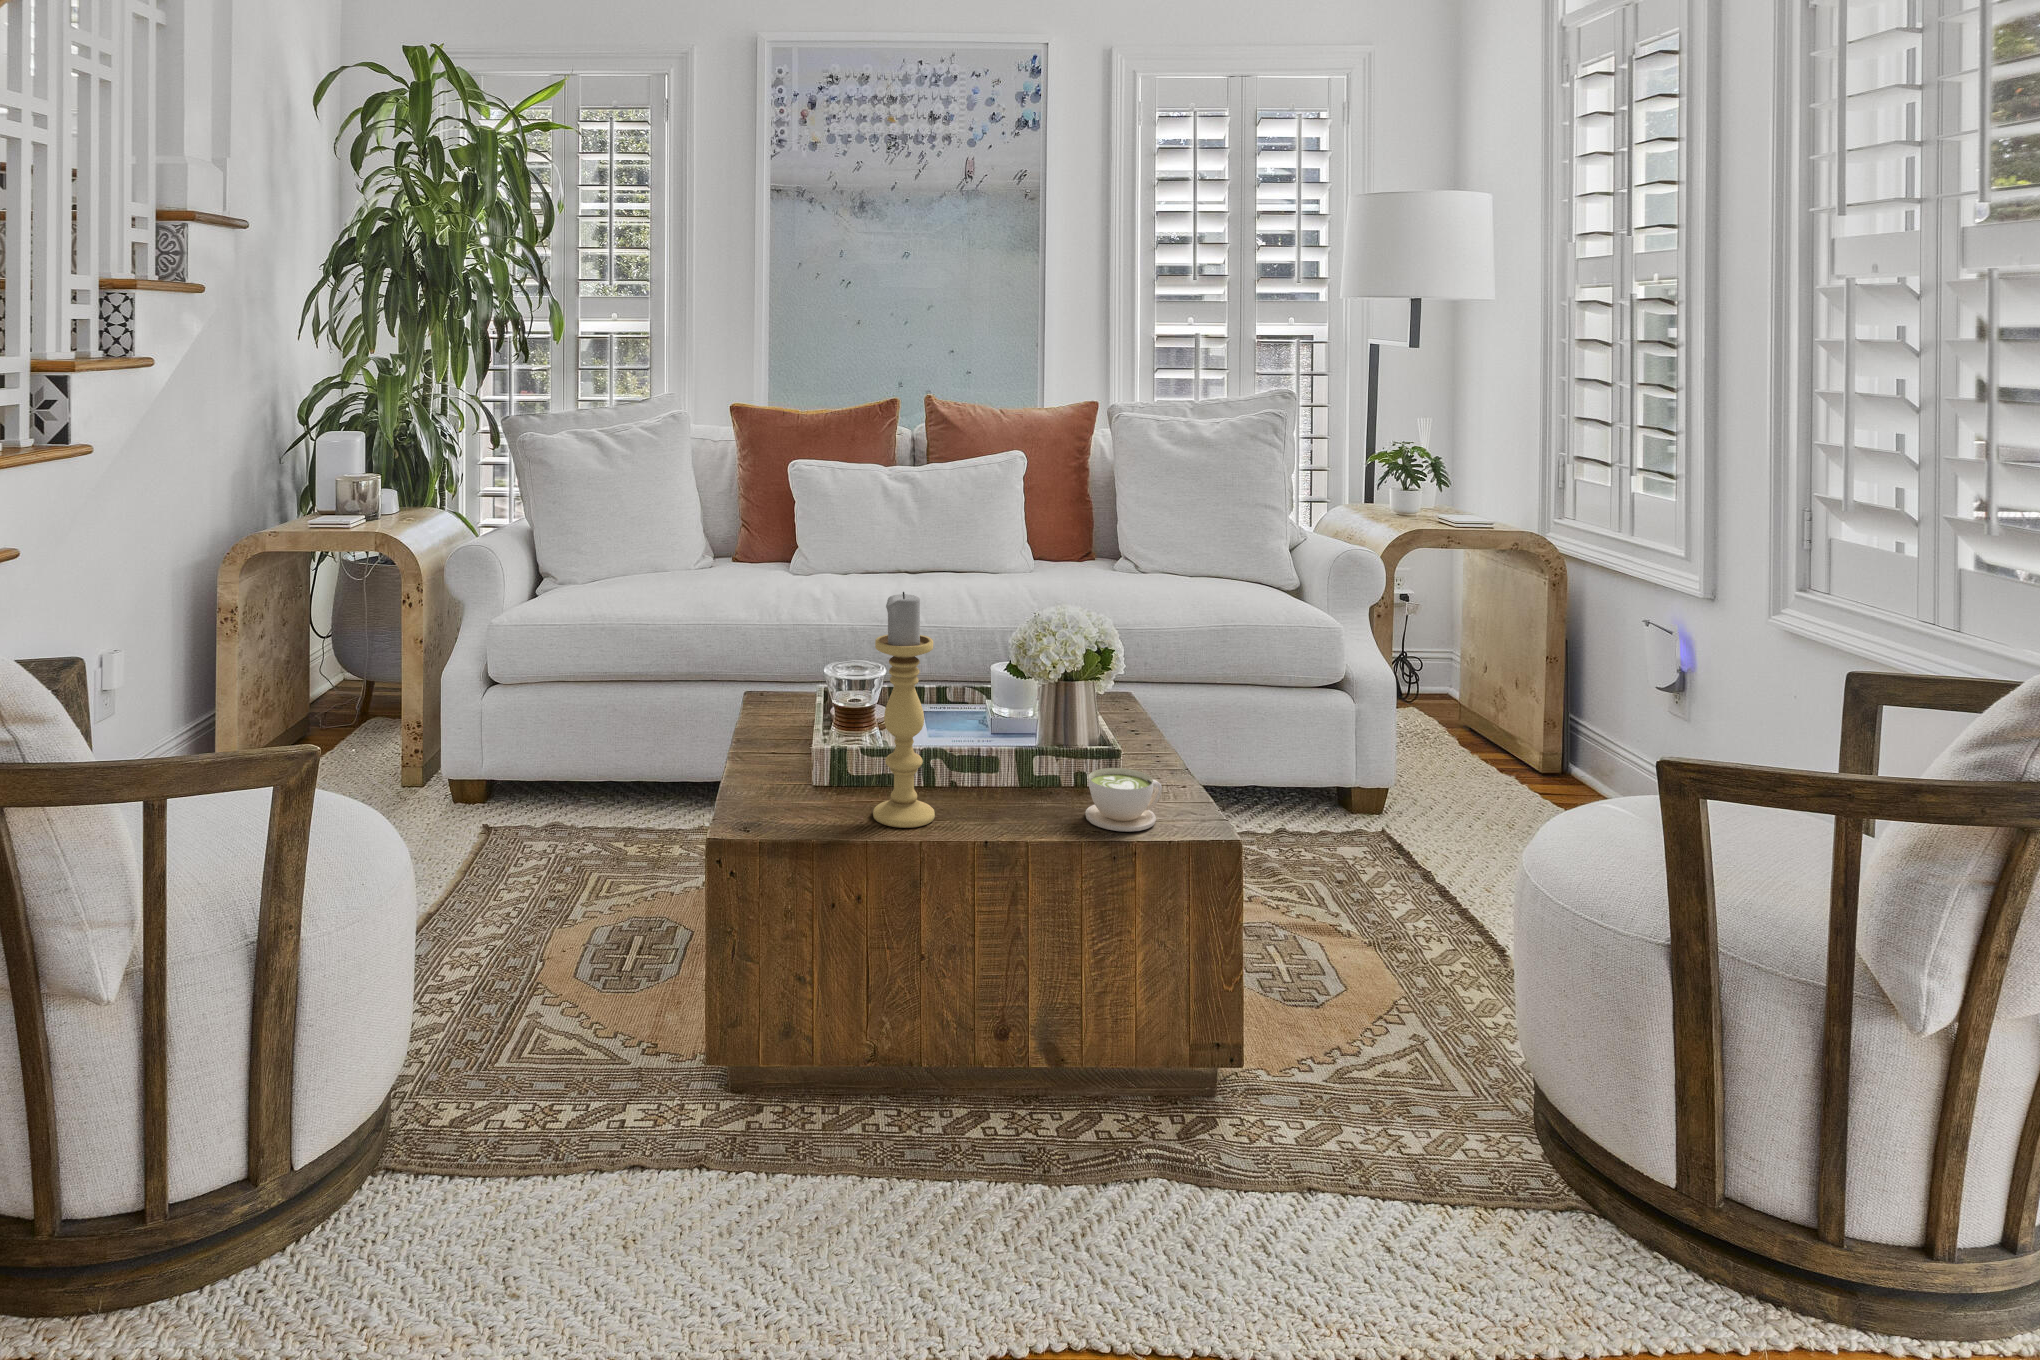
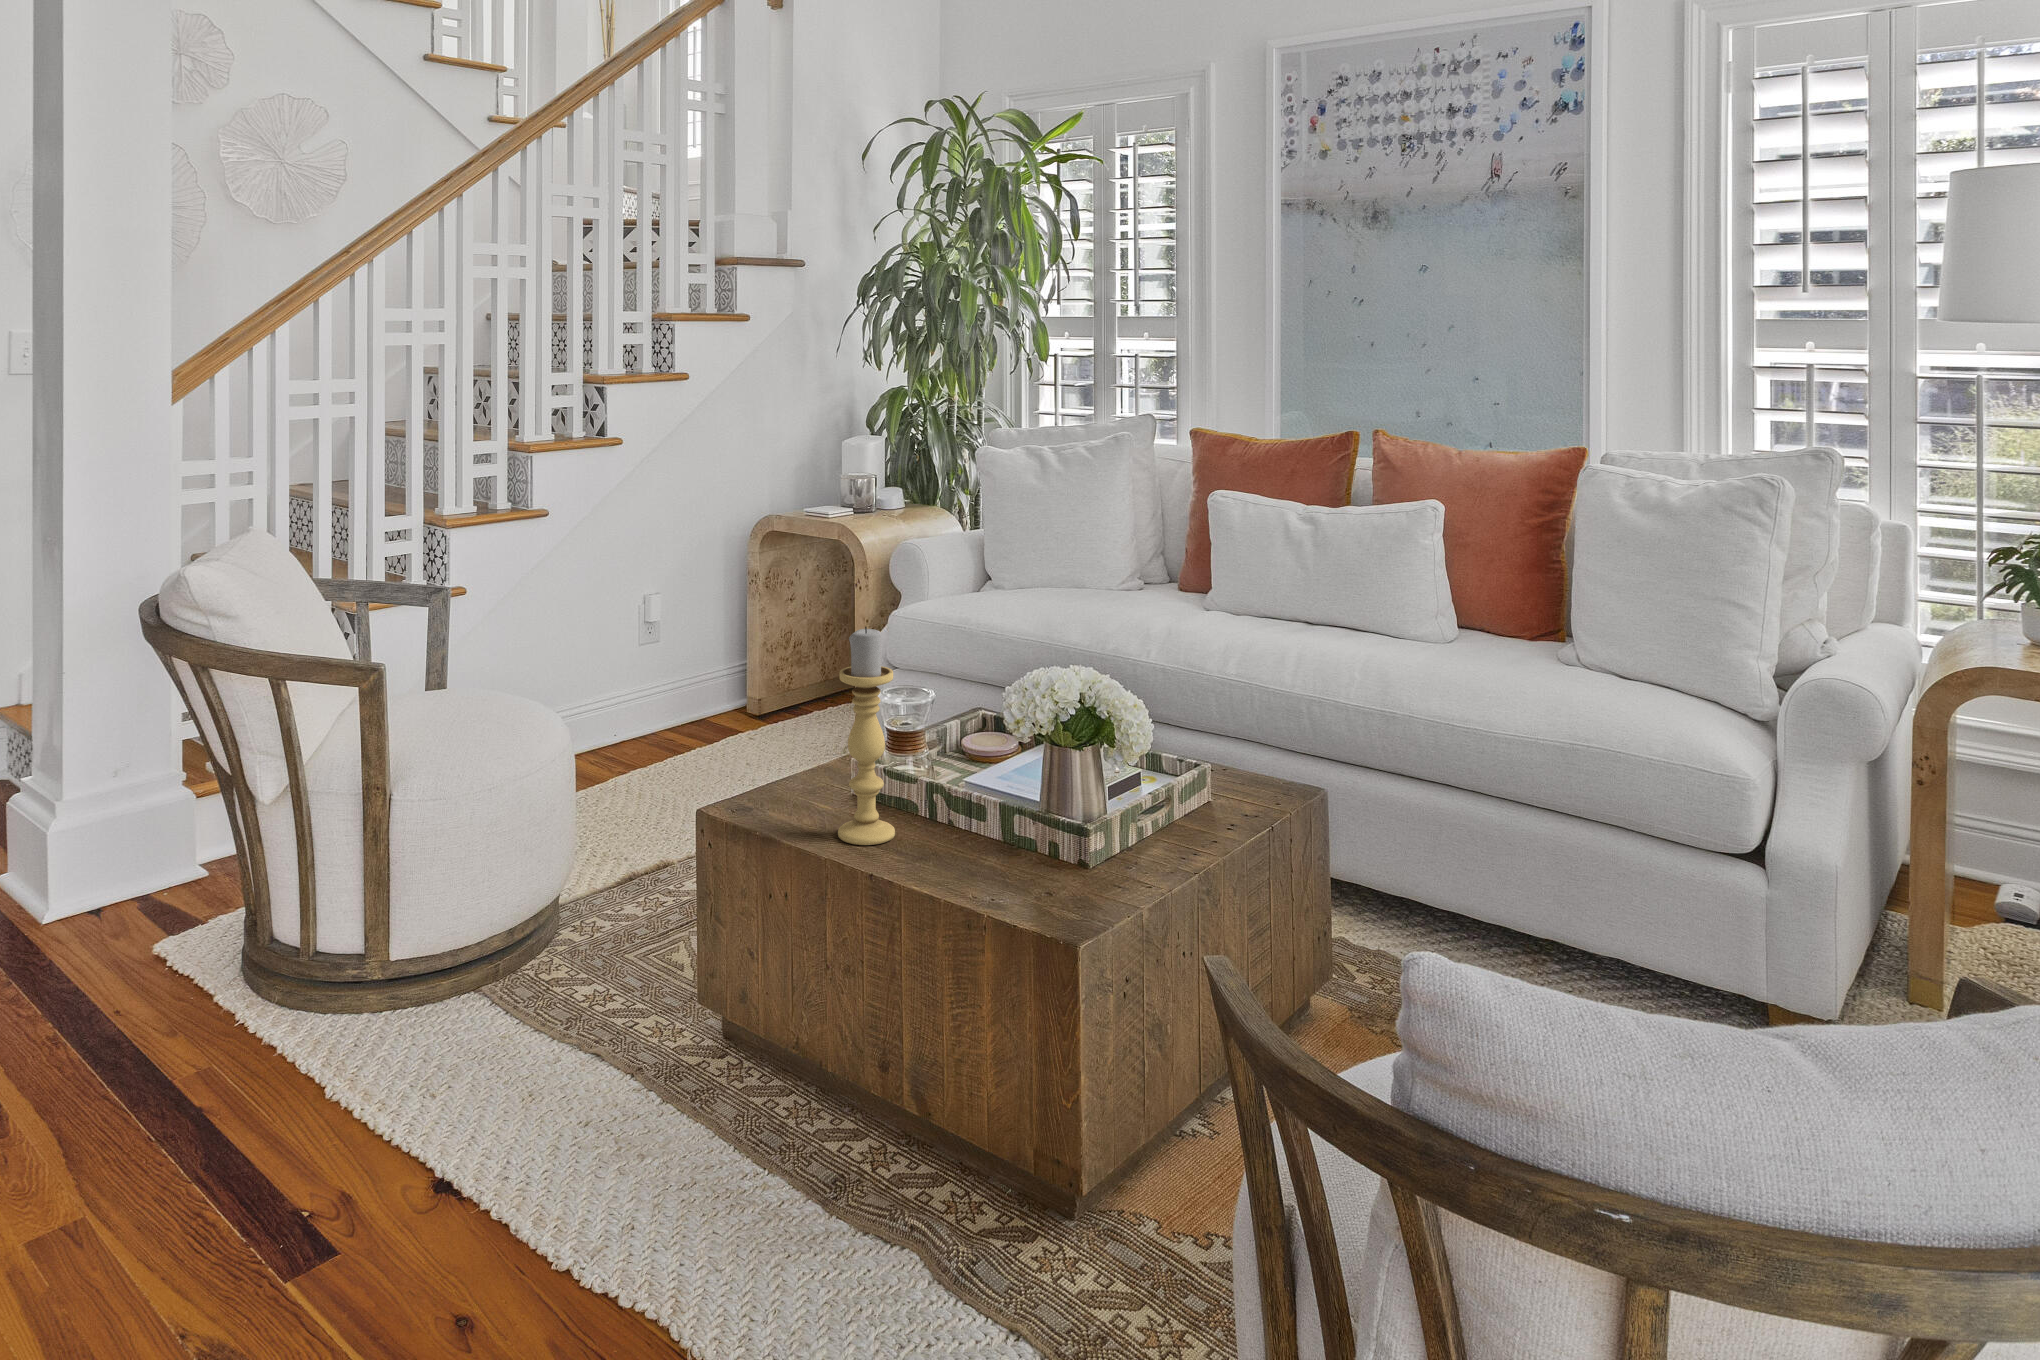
coffee cup: present [1085,768,1162,832] -> none [994,834,1072,900]

